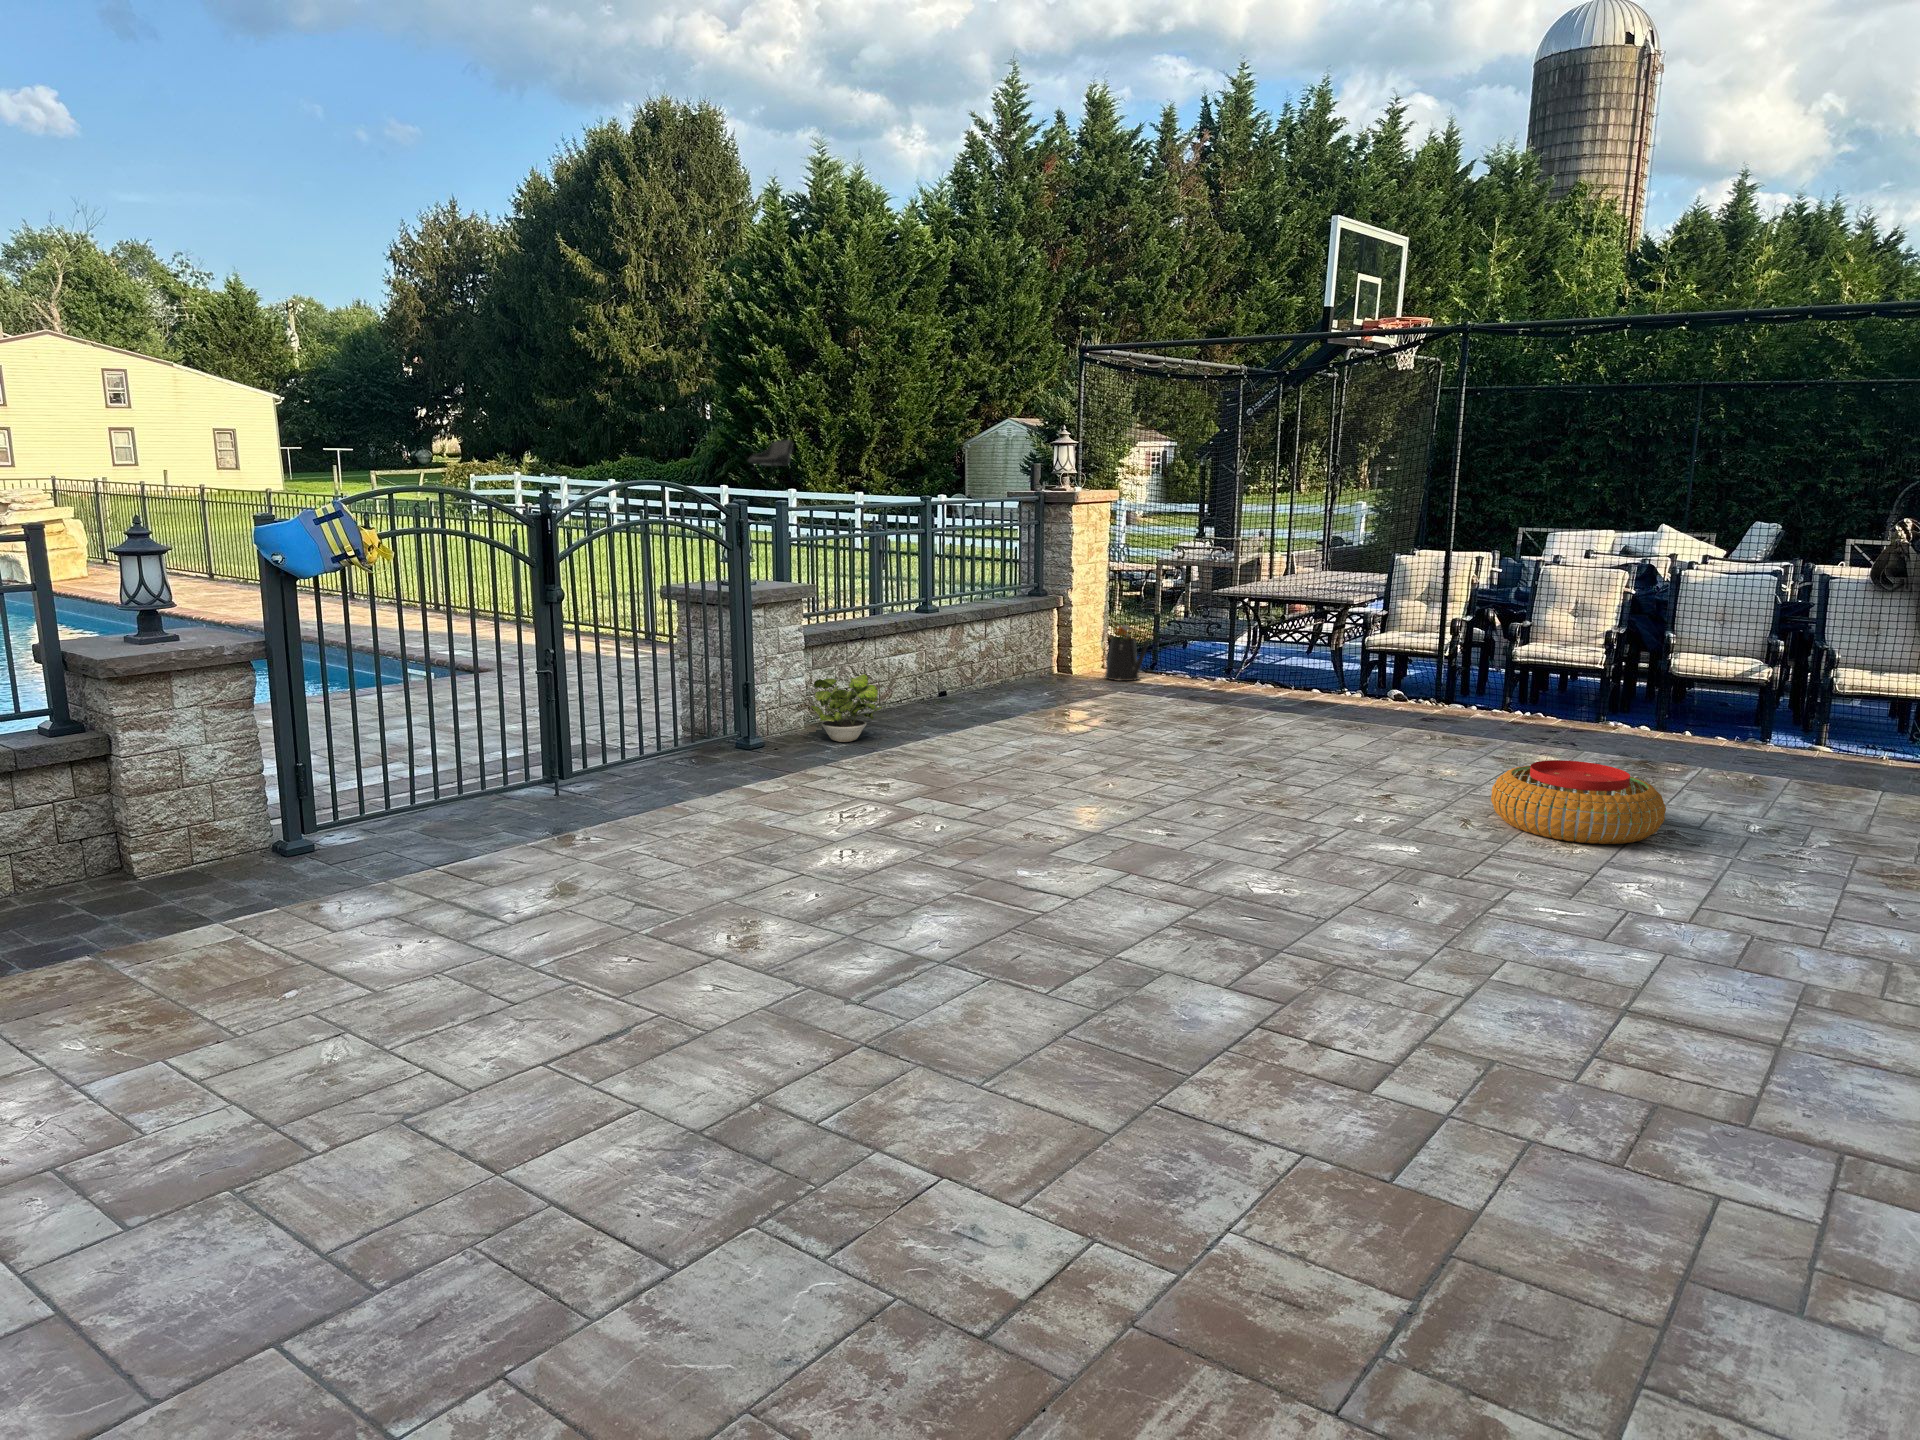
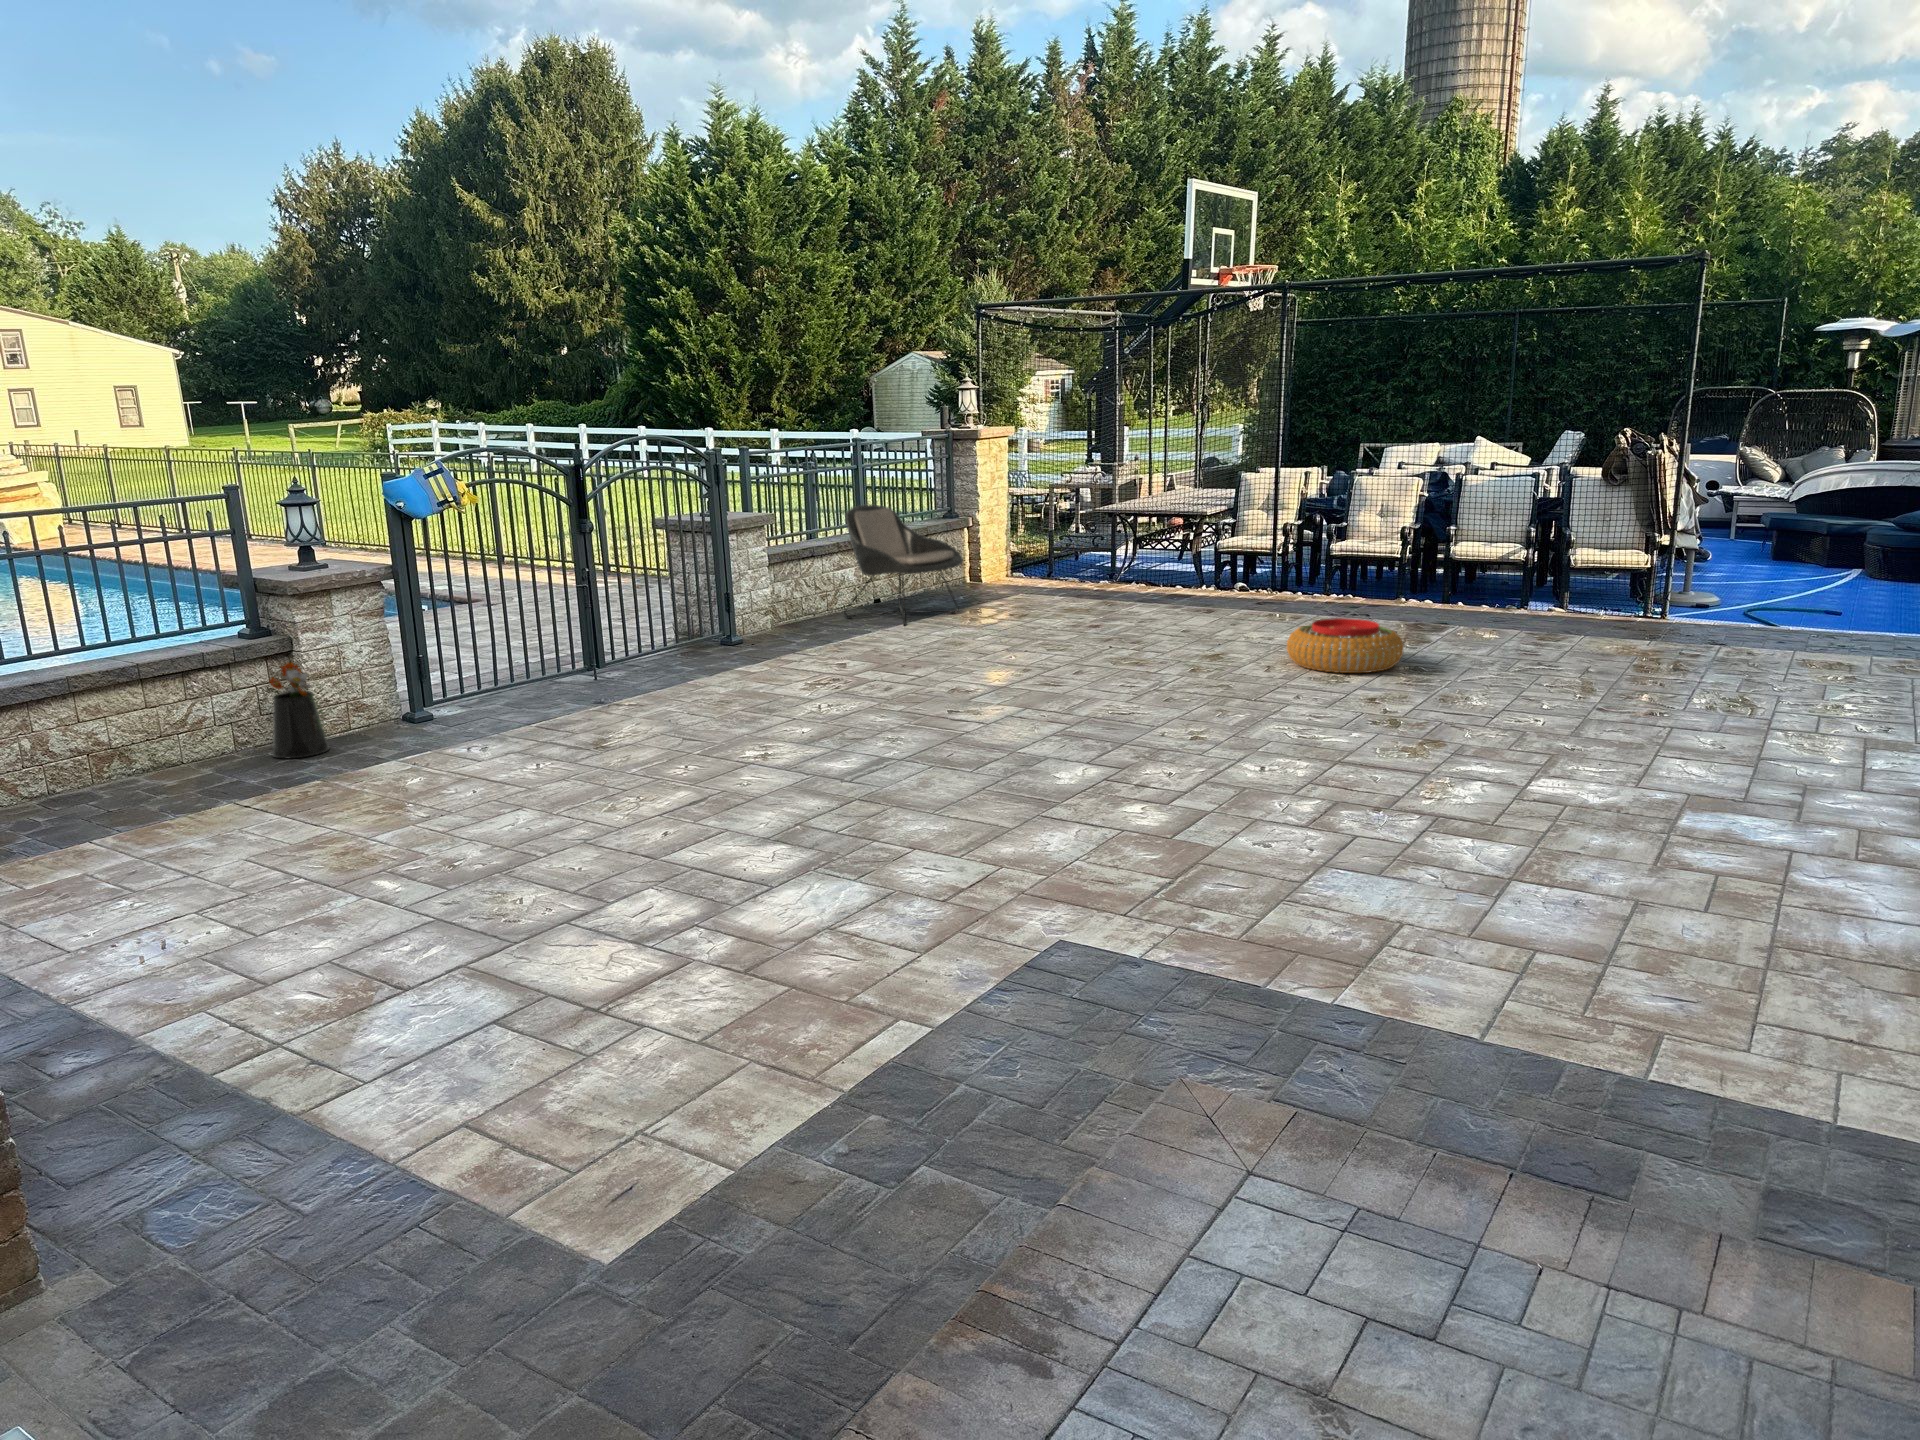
lounge chair: present [748,440,793,483] -> present [844,505,963,625]
watering can: present [1101,622,1148,681] -> present [270,662,330,759]
potted plant: present [811,674,882,742] -> none [777,582,833,637]

